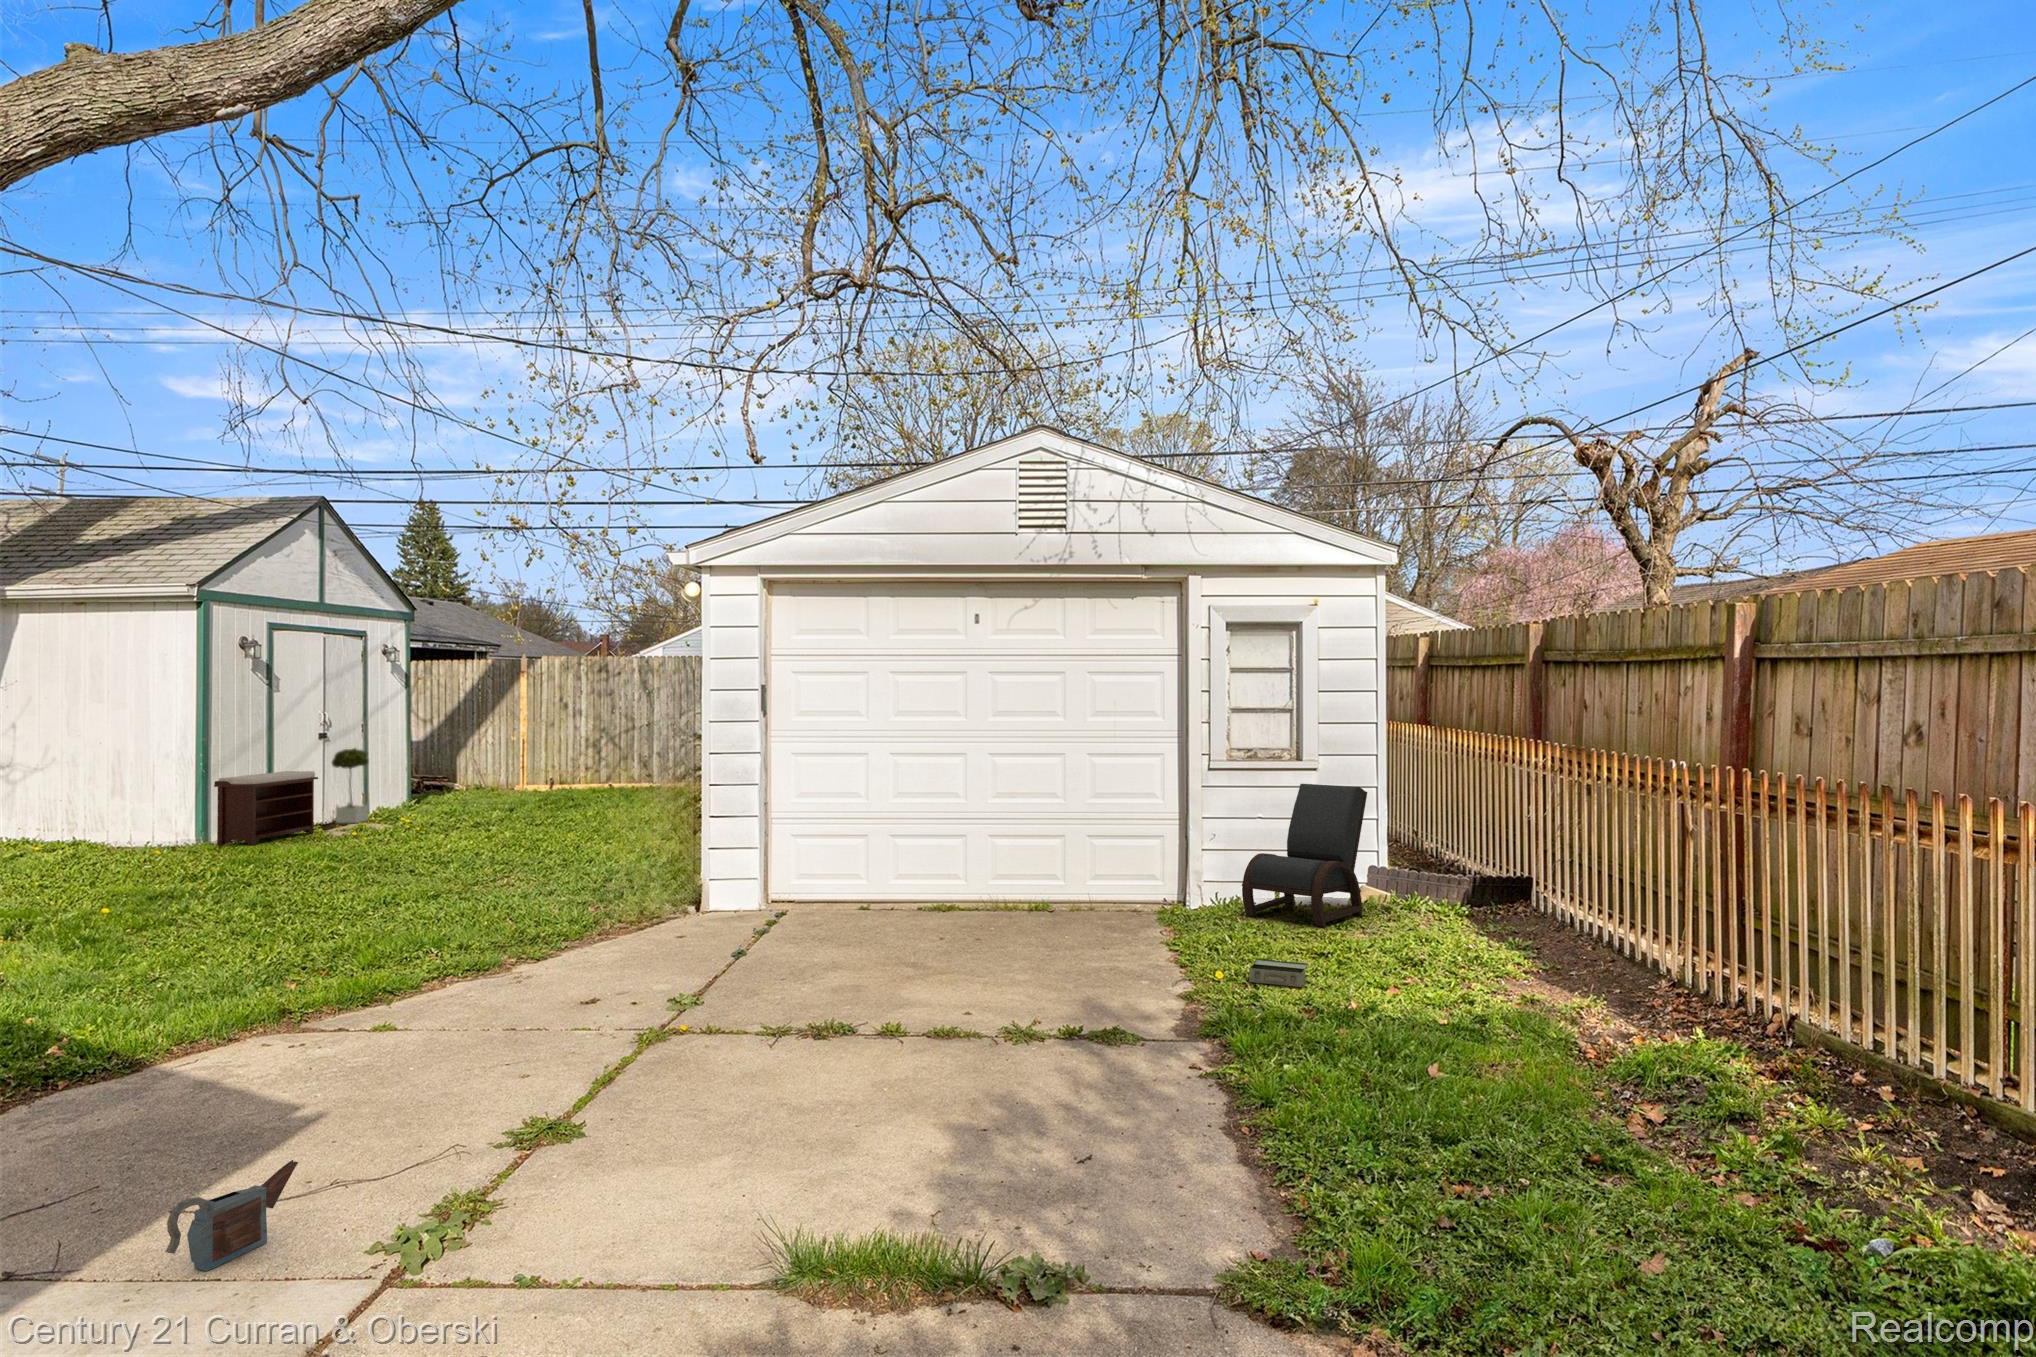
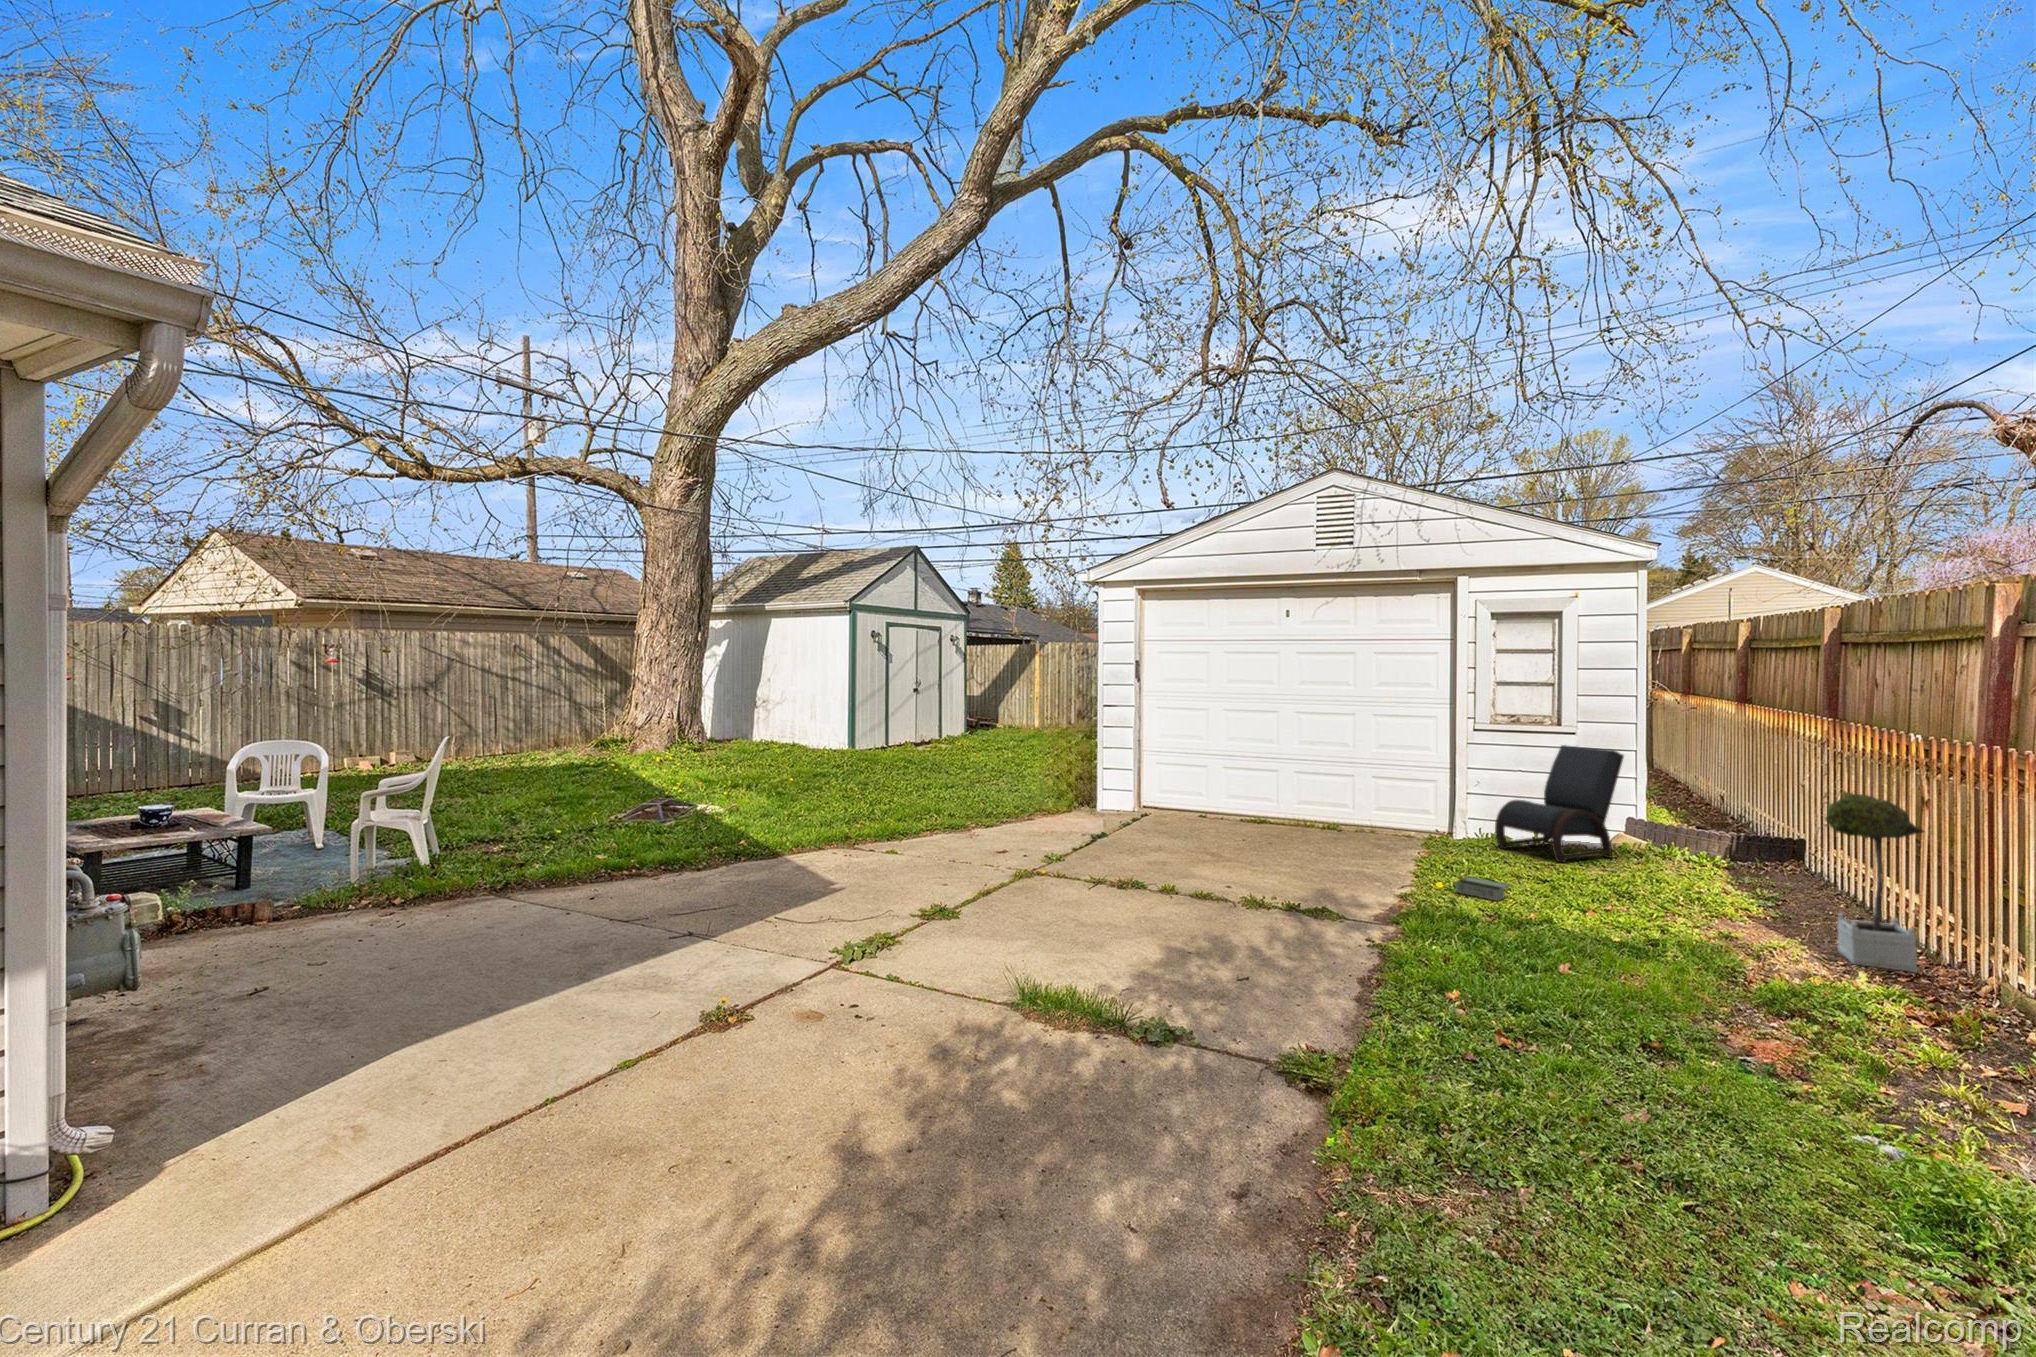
potted tree: present [332,748,368,823] -> present [1825,791,1924,972]
bench: present [214,771,318,845] -> none [858,711,910,753]
watering can: present [165,1160,298,1271] -> none [759,899,818,942]

